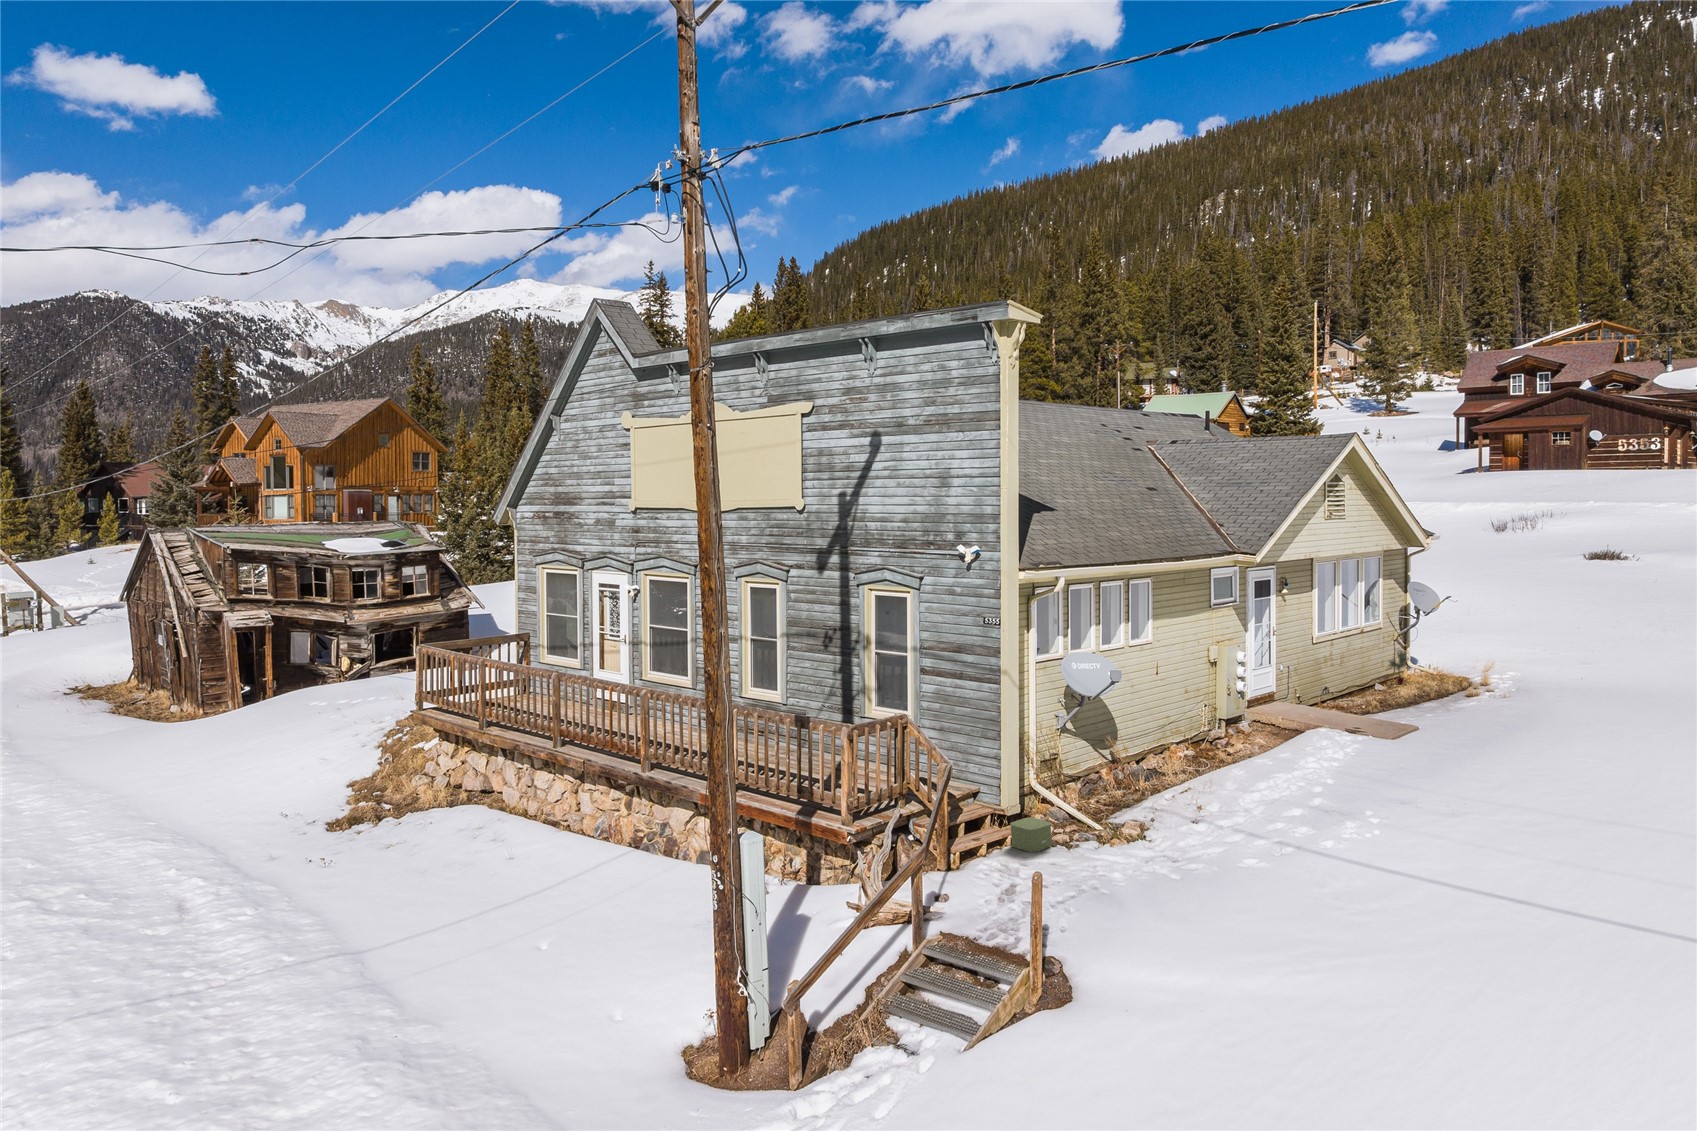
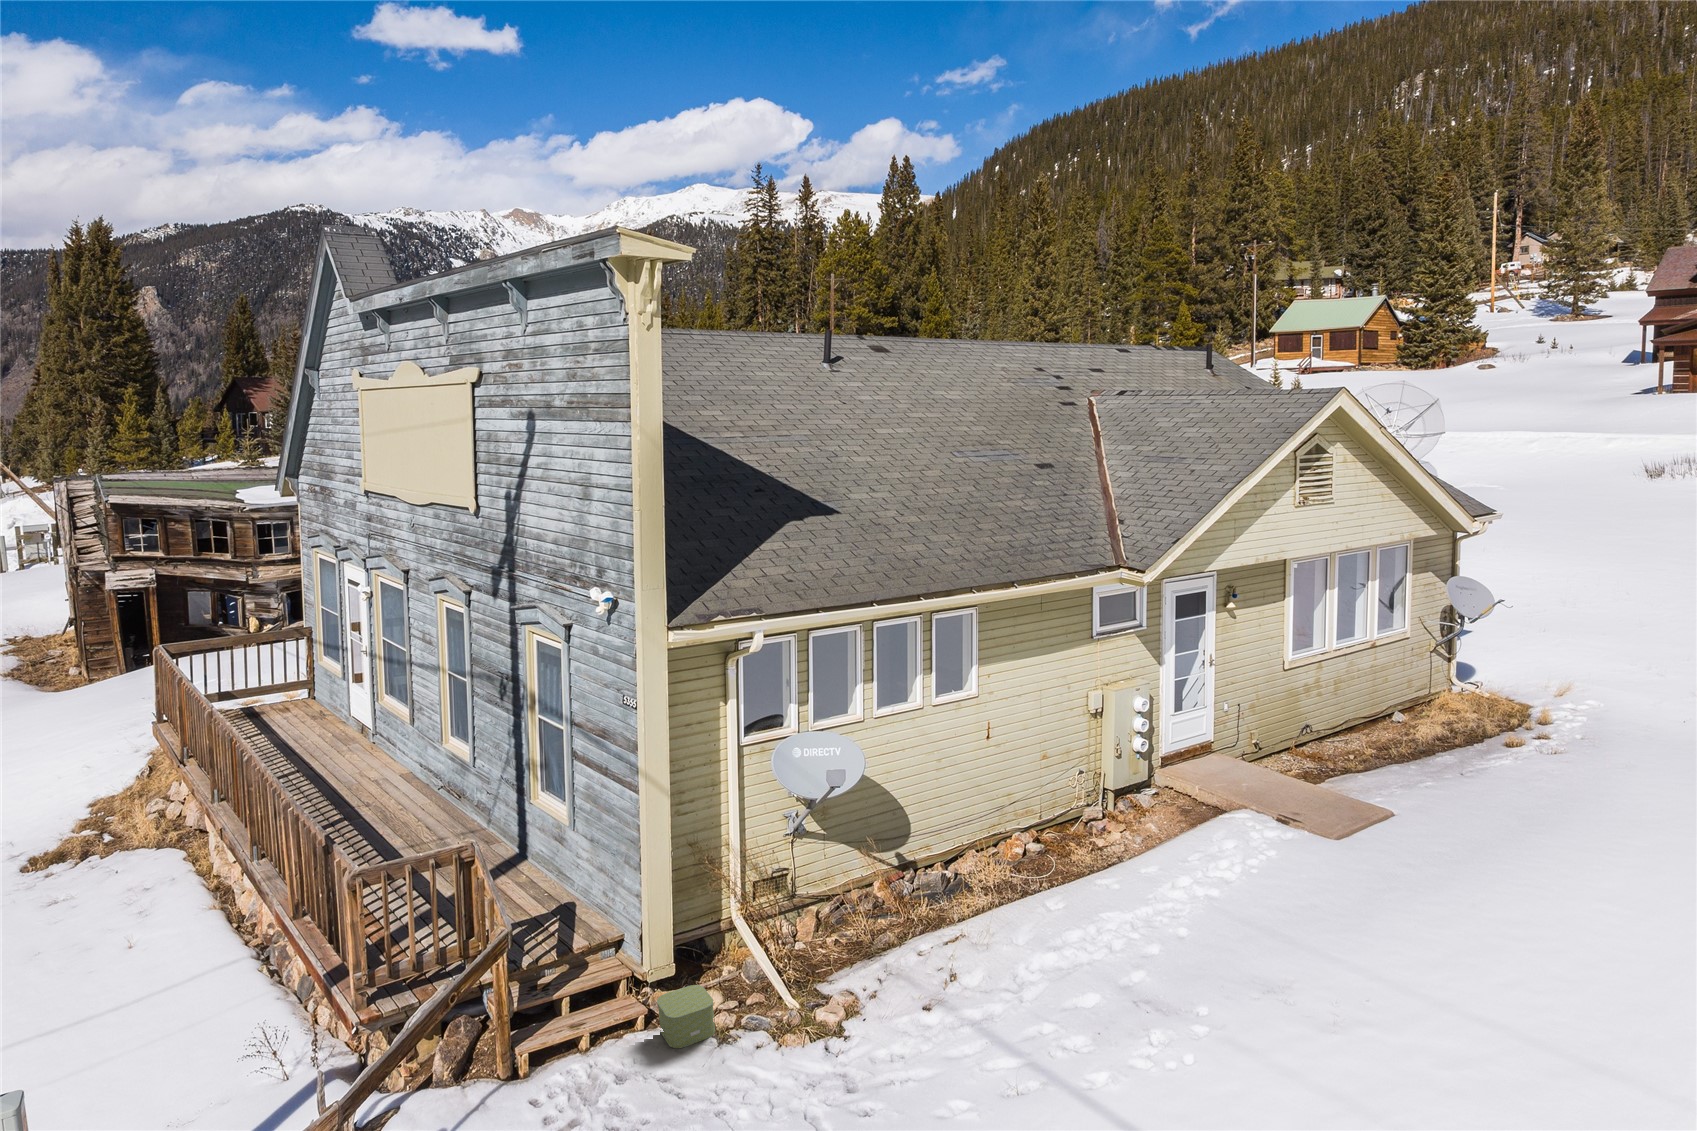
potted tree: present [1389,650,1409,684] -> none [1416,664,1450,715]

